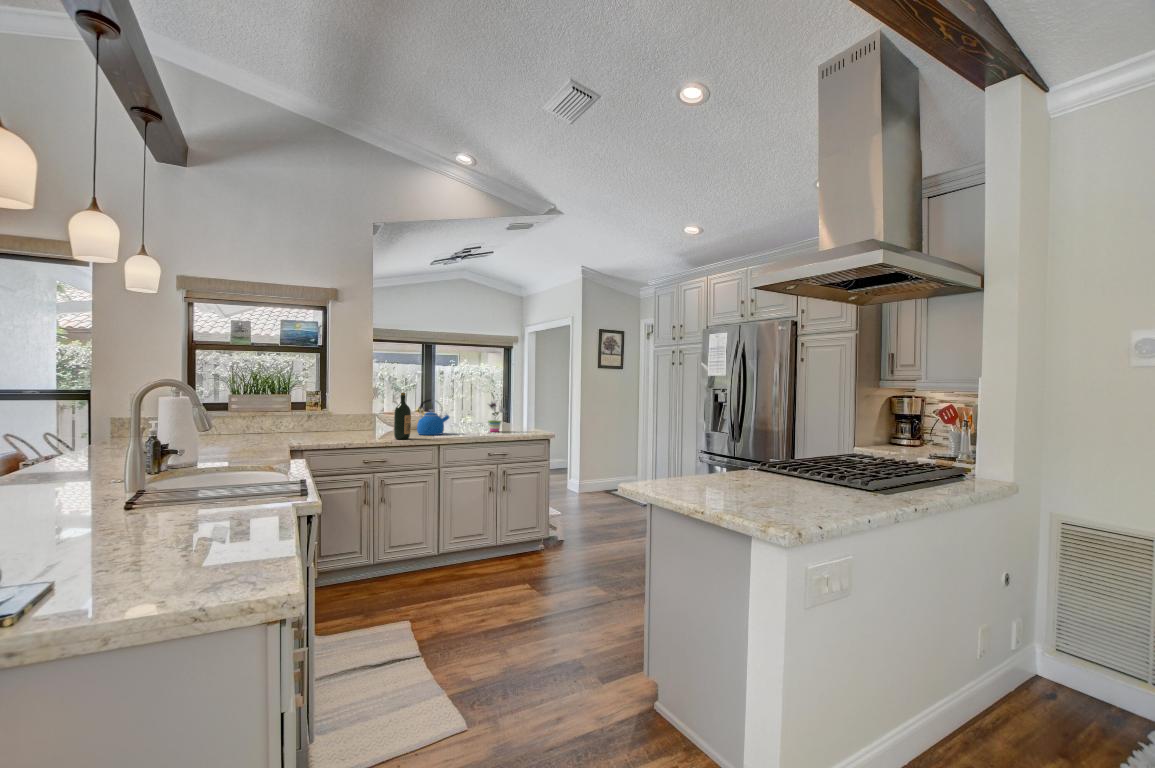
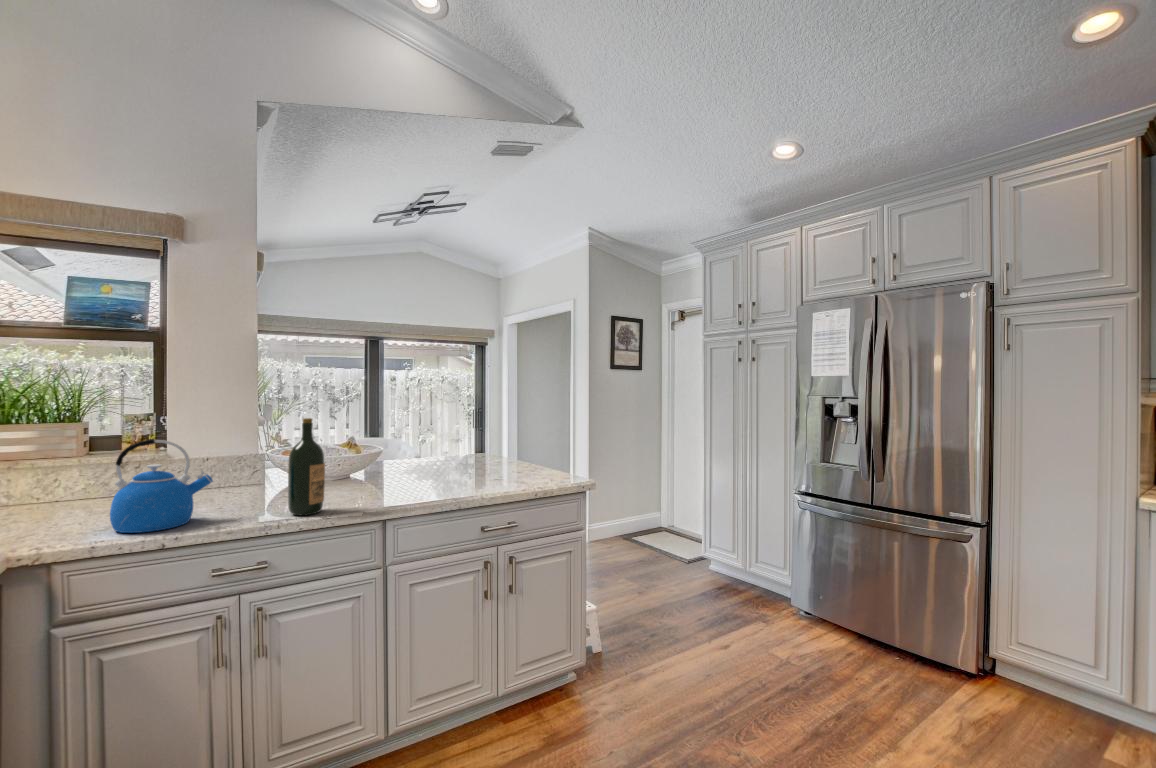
potted plant: present [488,393,505,432] -> none [472,410,508,481]
kettle: present [417,399,450,435] -> present [110,439,213,533]

